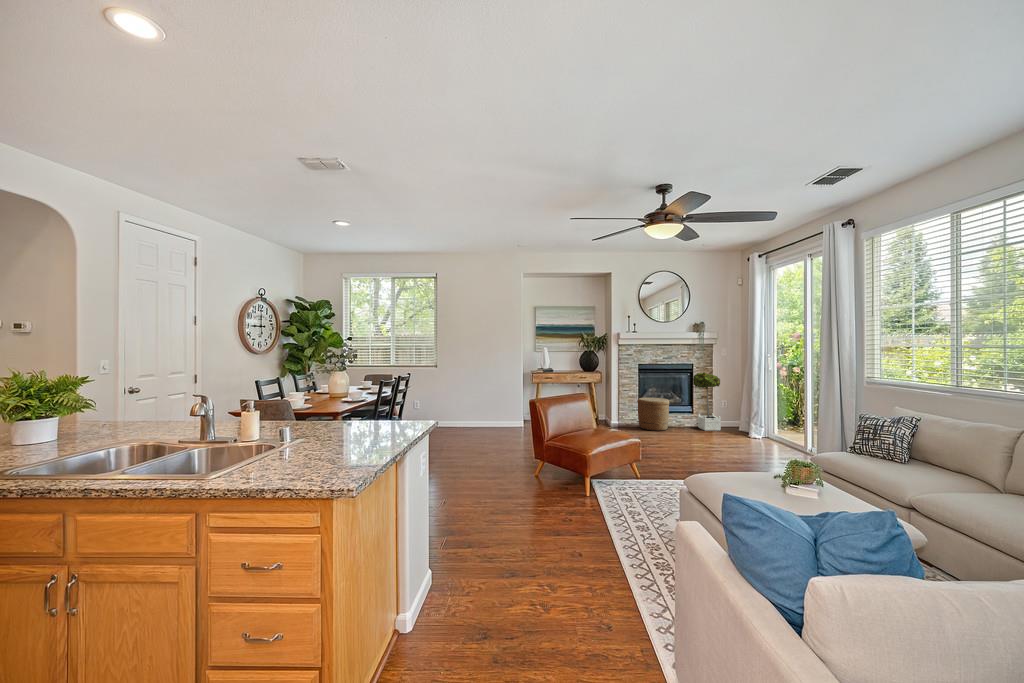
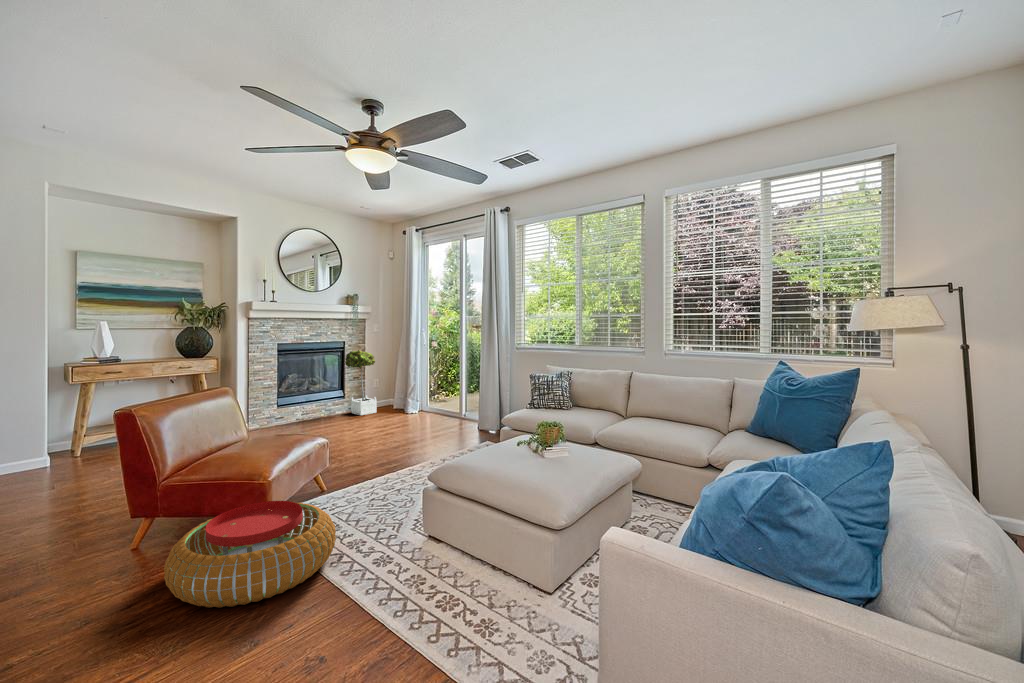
woven basket: present [637,398,669,431] -> none [278,384,321,426]
pouf: none [532,468,620,522] -> present [164,501,336,608]

